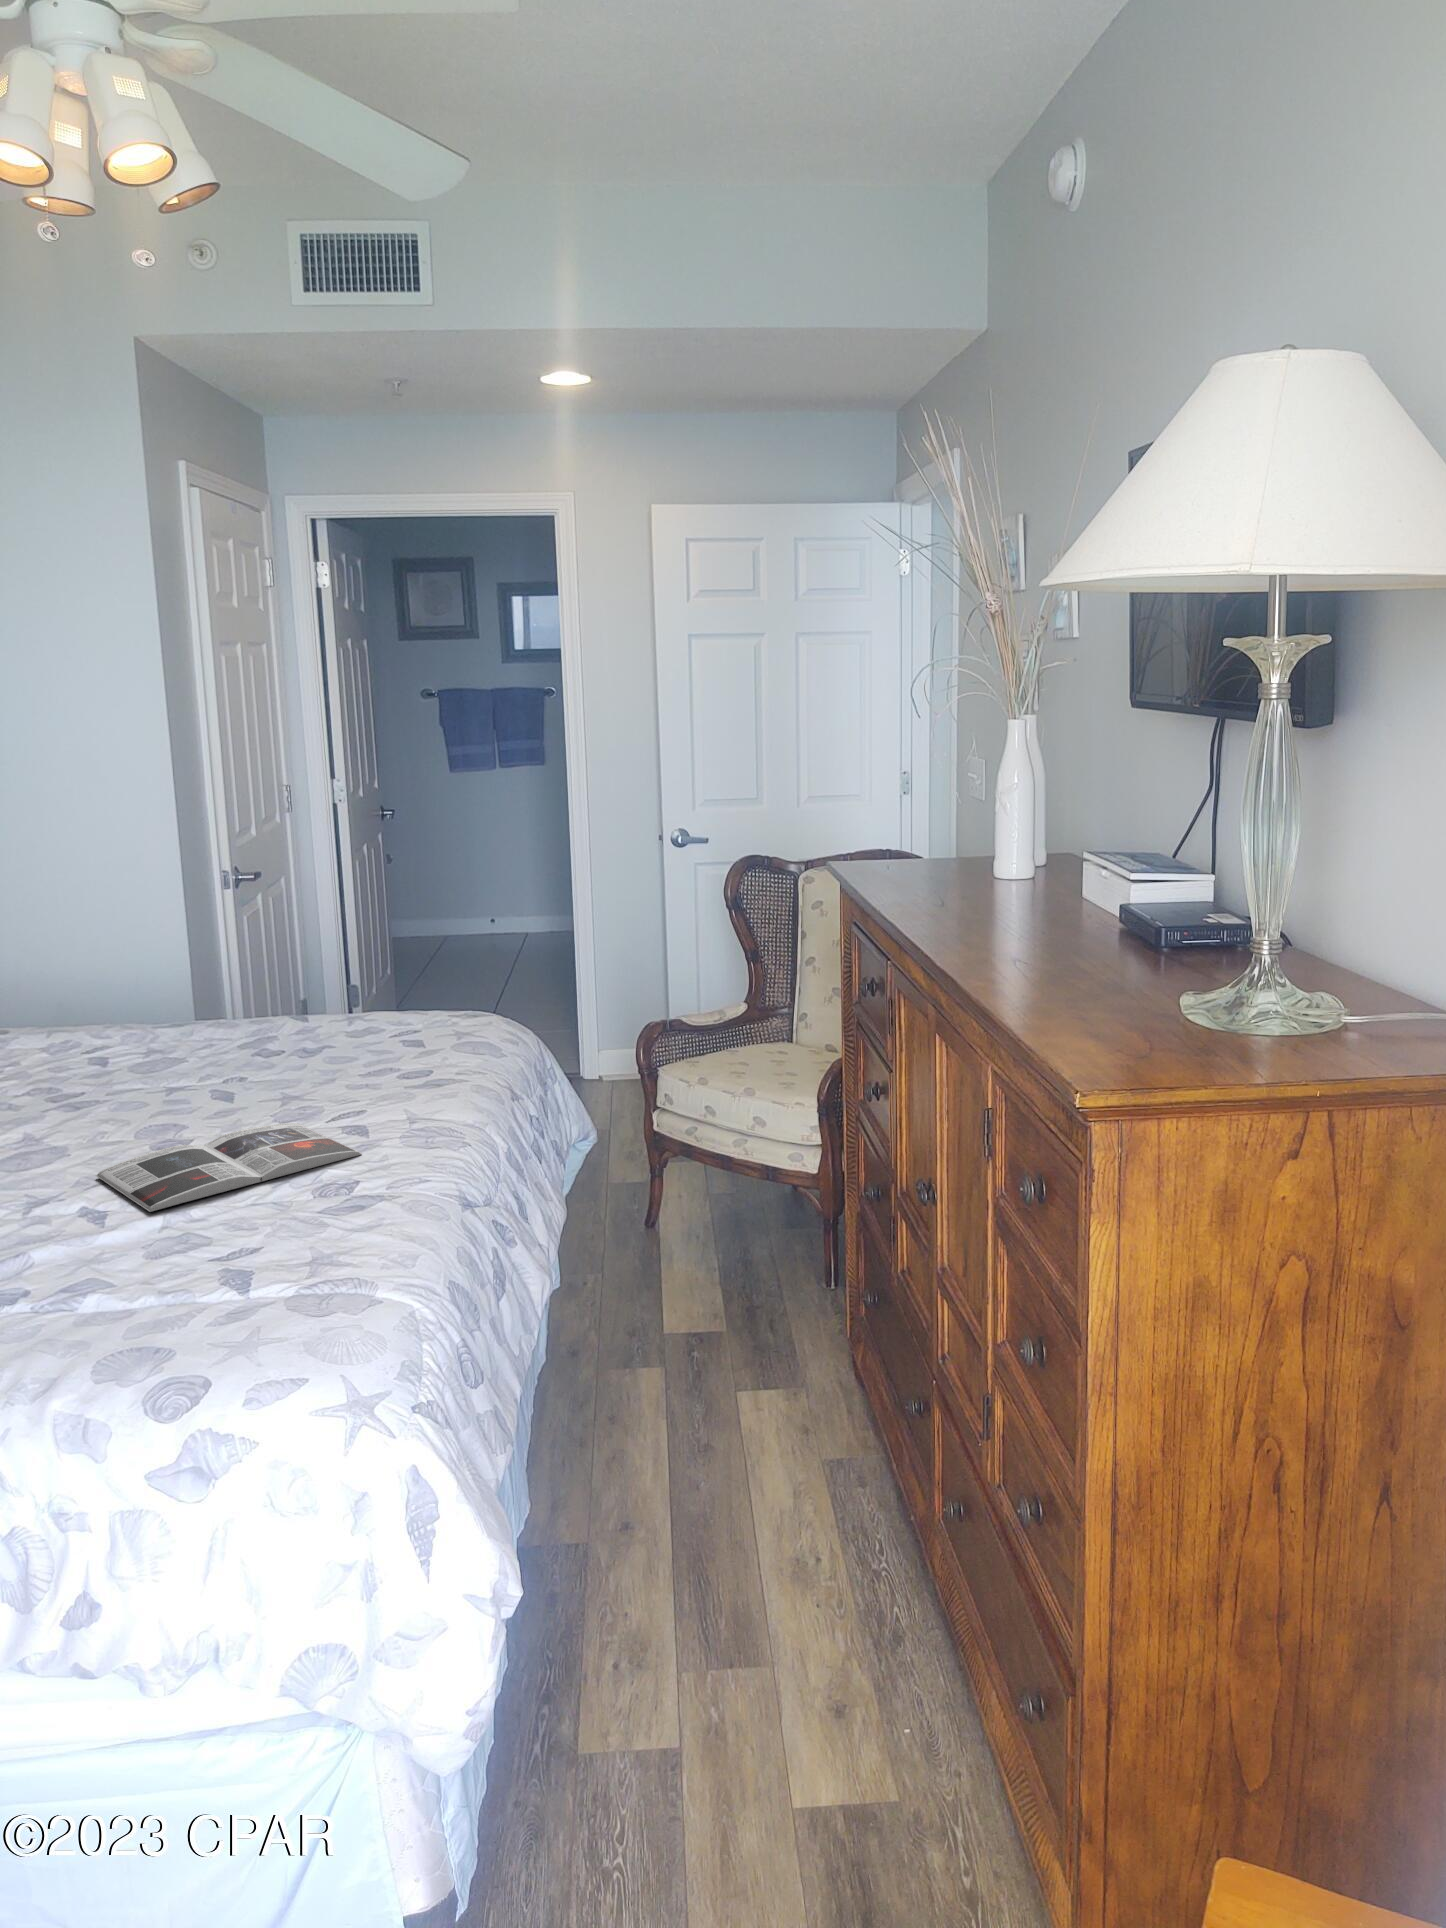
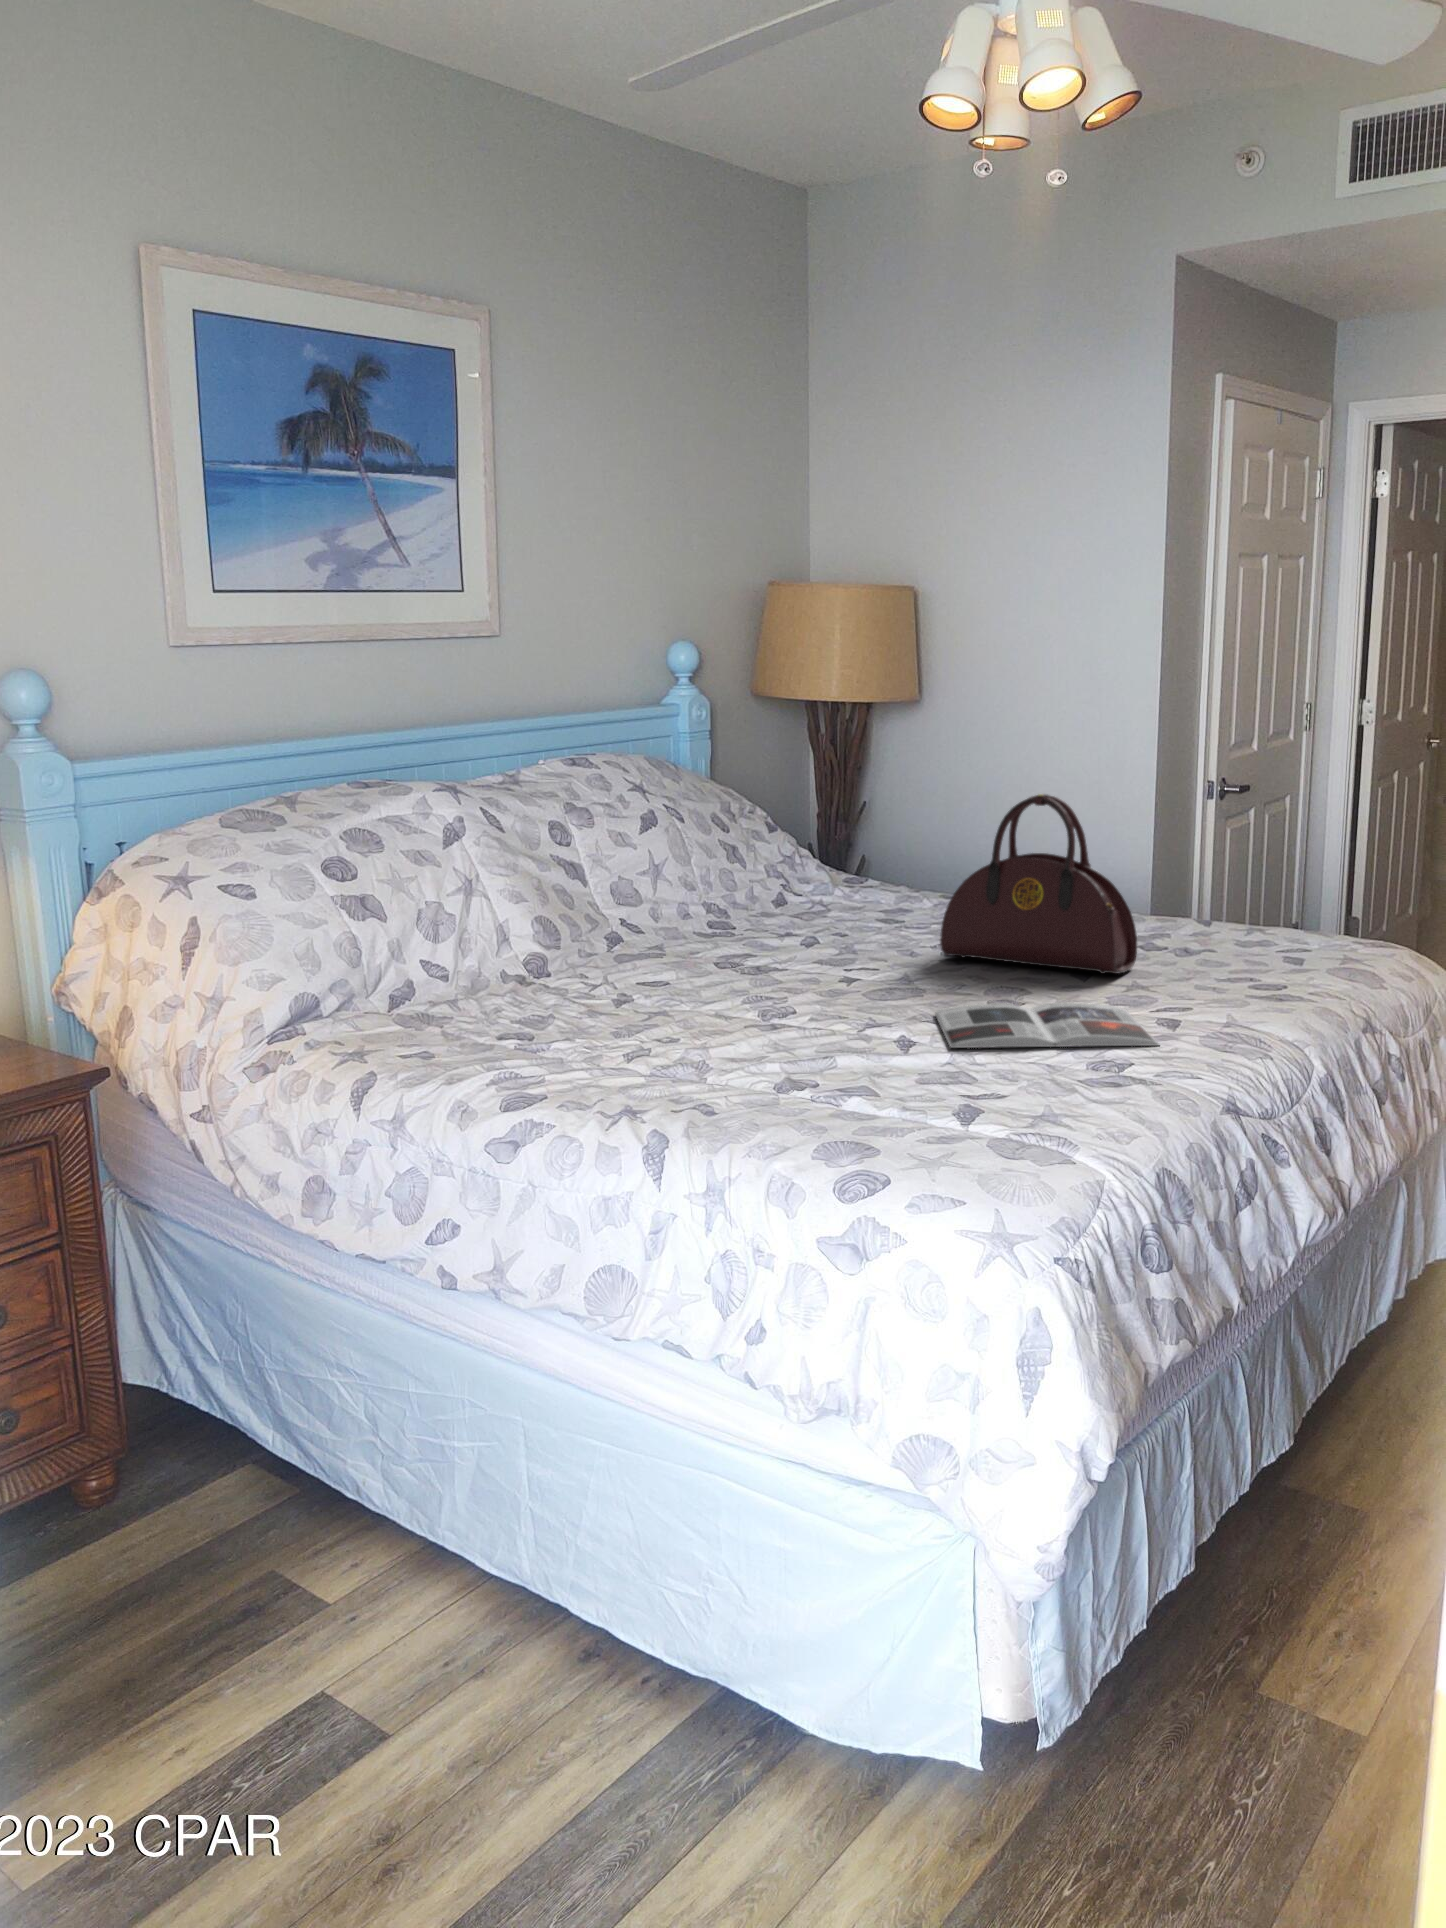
handbag: none [46,910,272,1104] -> present [940,794,1137,974]

